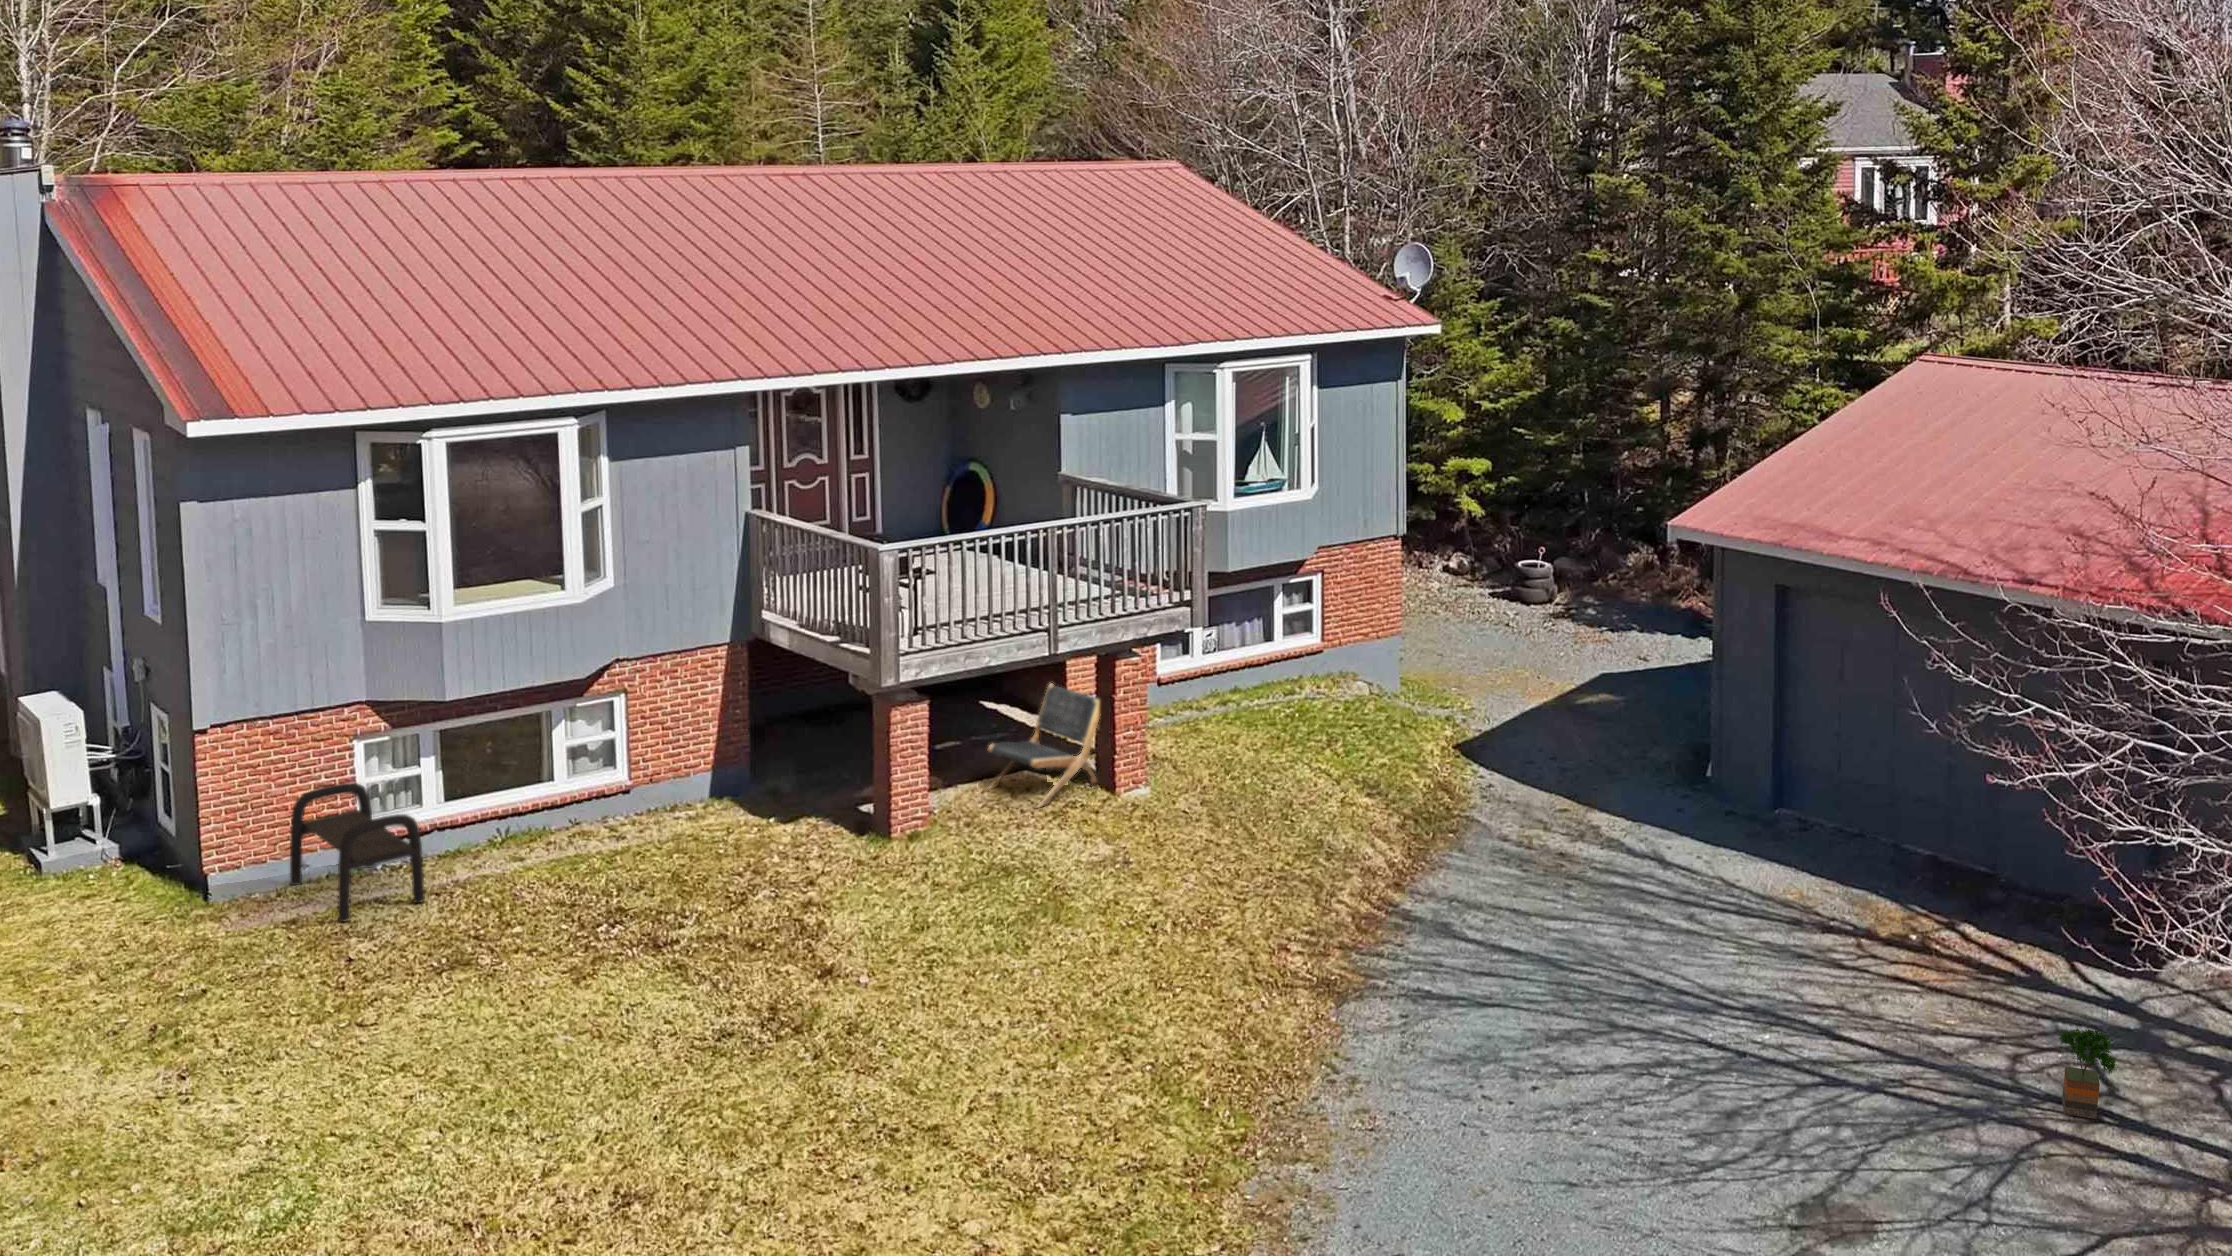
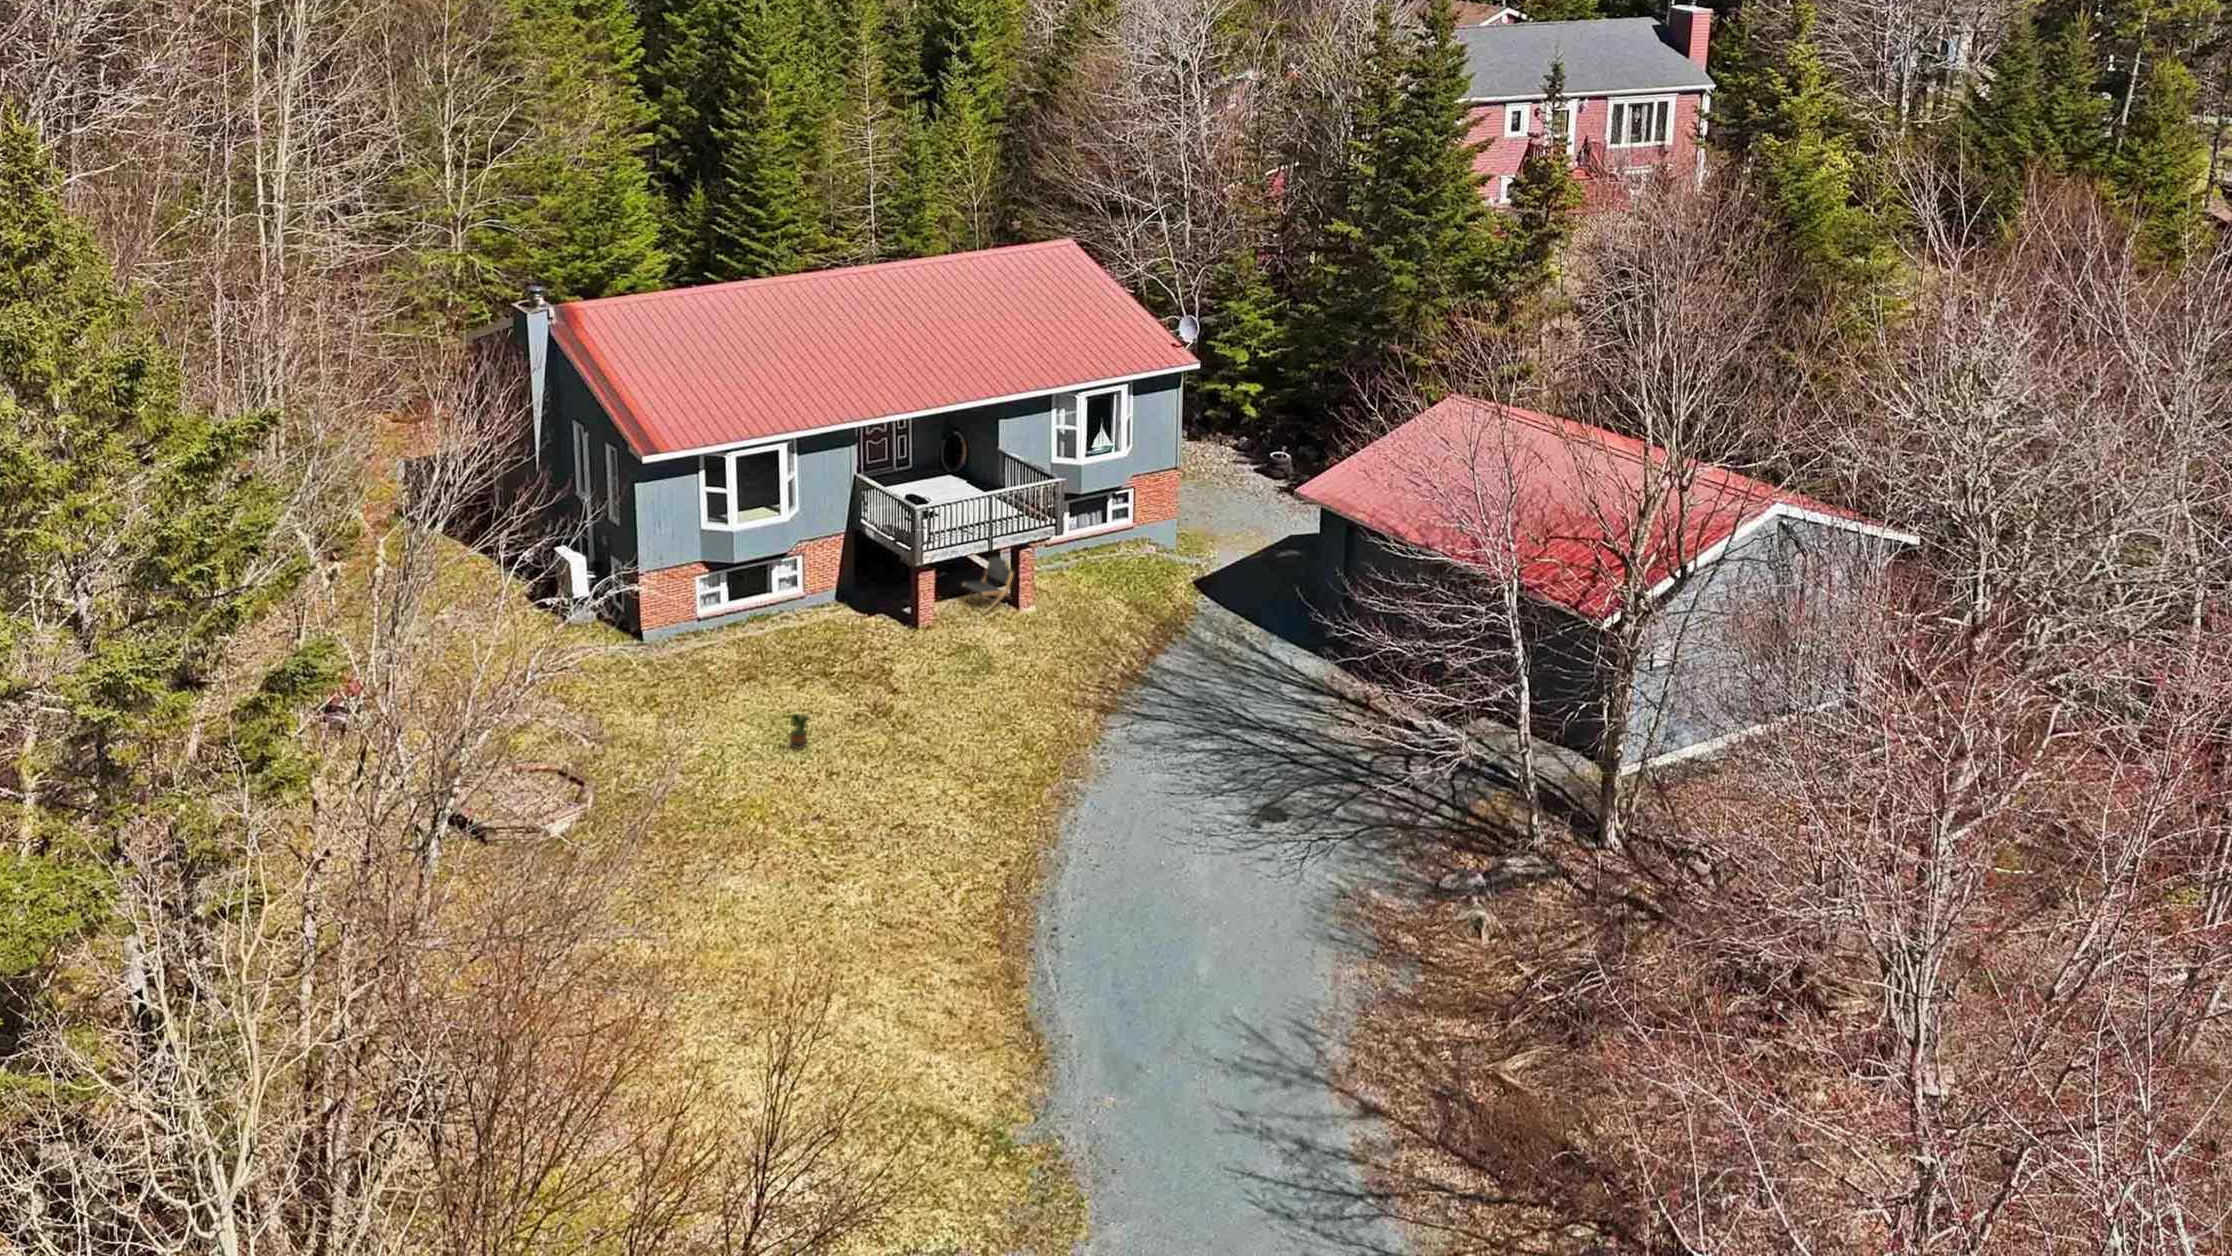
bench: present [290,782,425,922] -> none [672,595,728,655]
potted tree: present [2059,1028,2117,1119] -> present [790,714,811,749]

